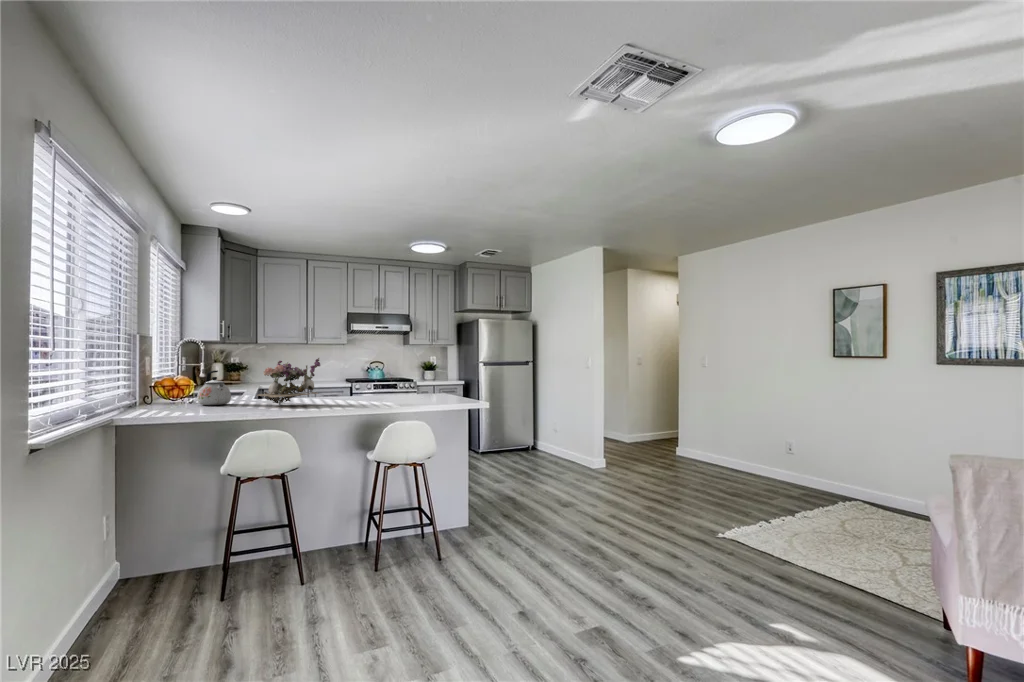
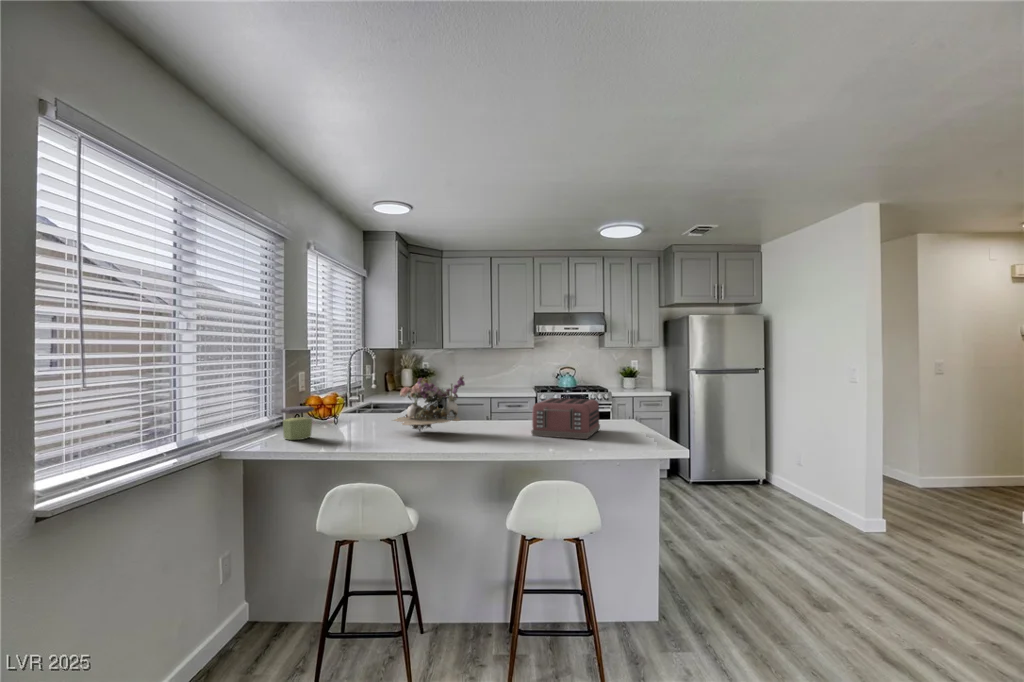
kettle: present [197,371,231,405] -> none [340,388,374,428]
toaster: none [375,377,424,404] -> present [531,398,600,439]
jar: none [155,384,186,413] -> present [281,406,314,440]

